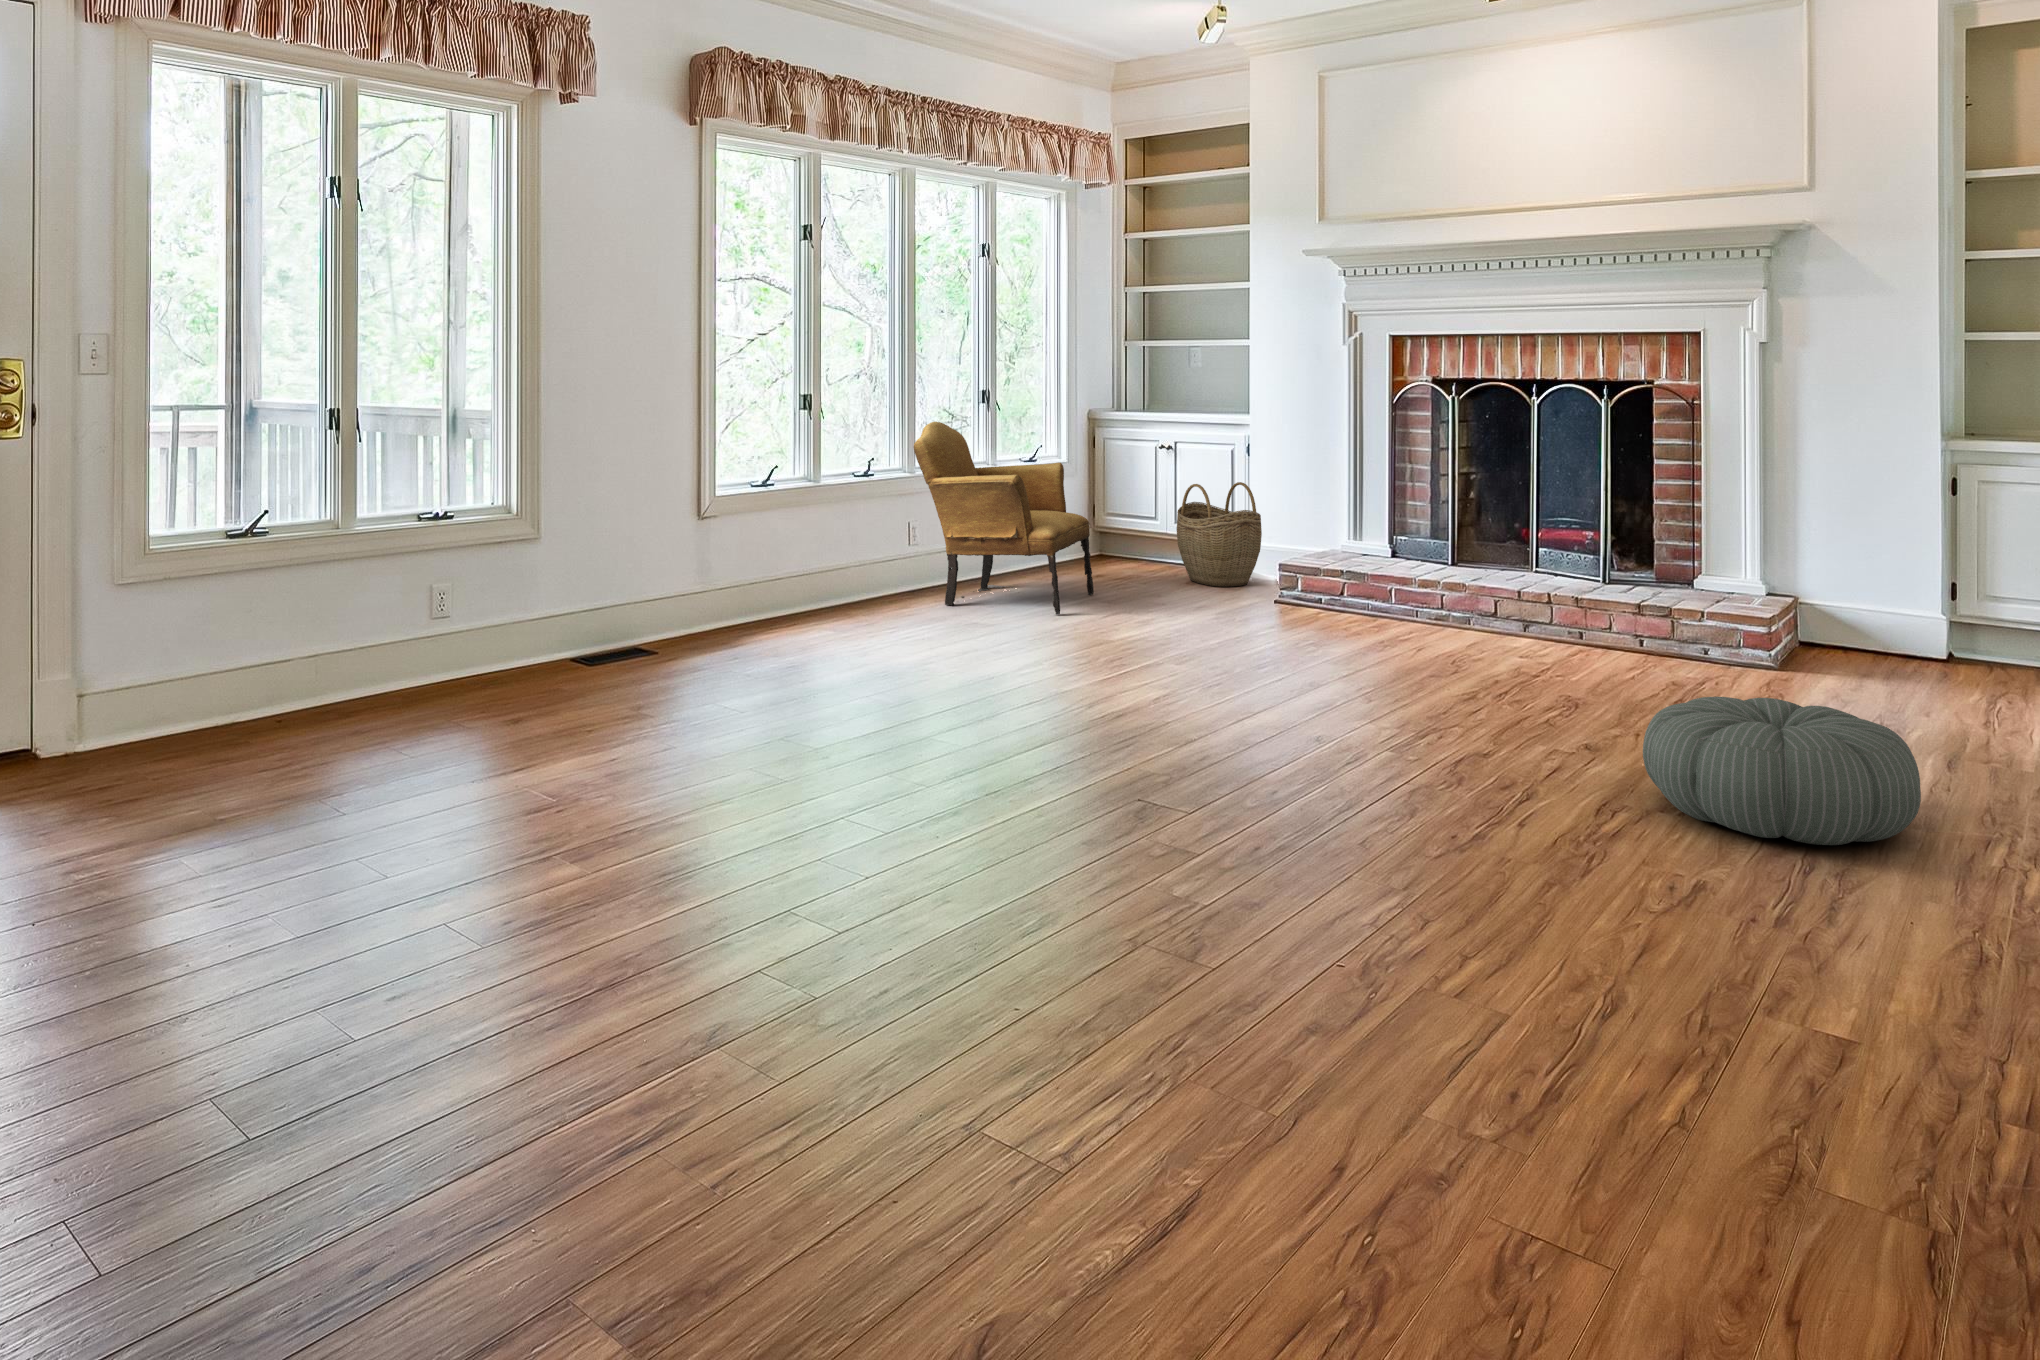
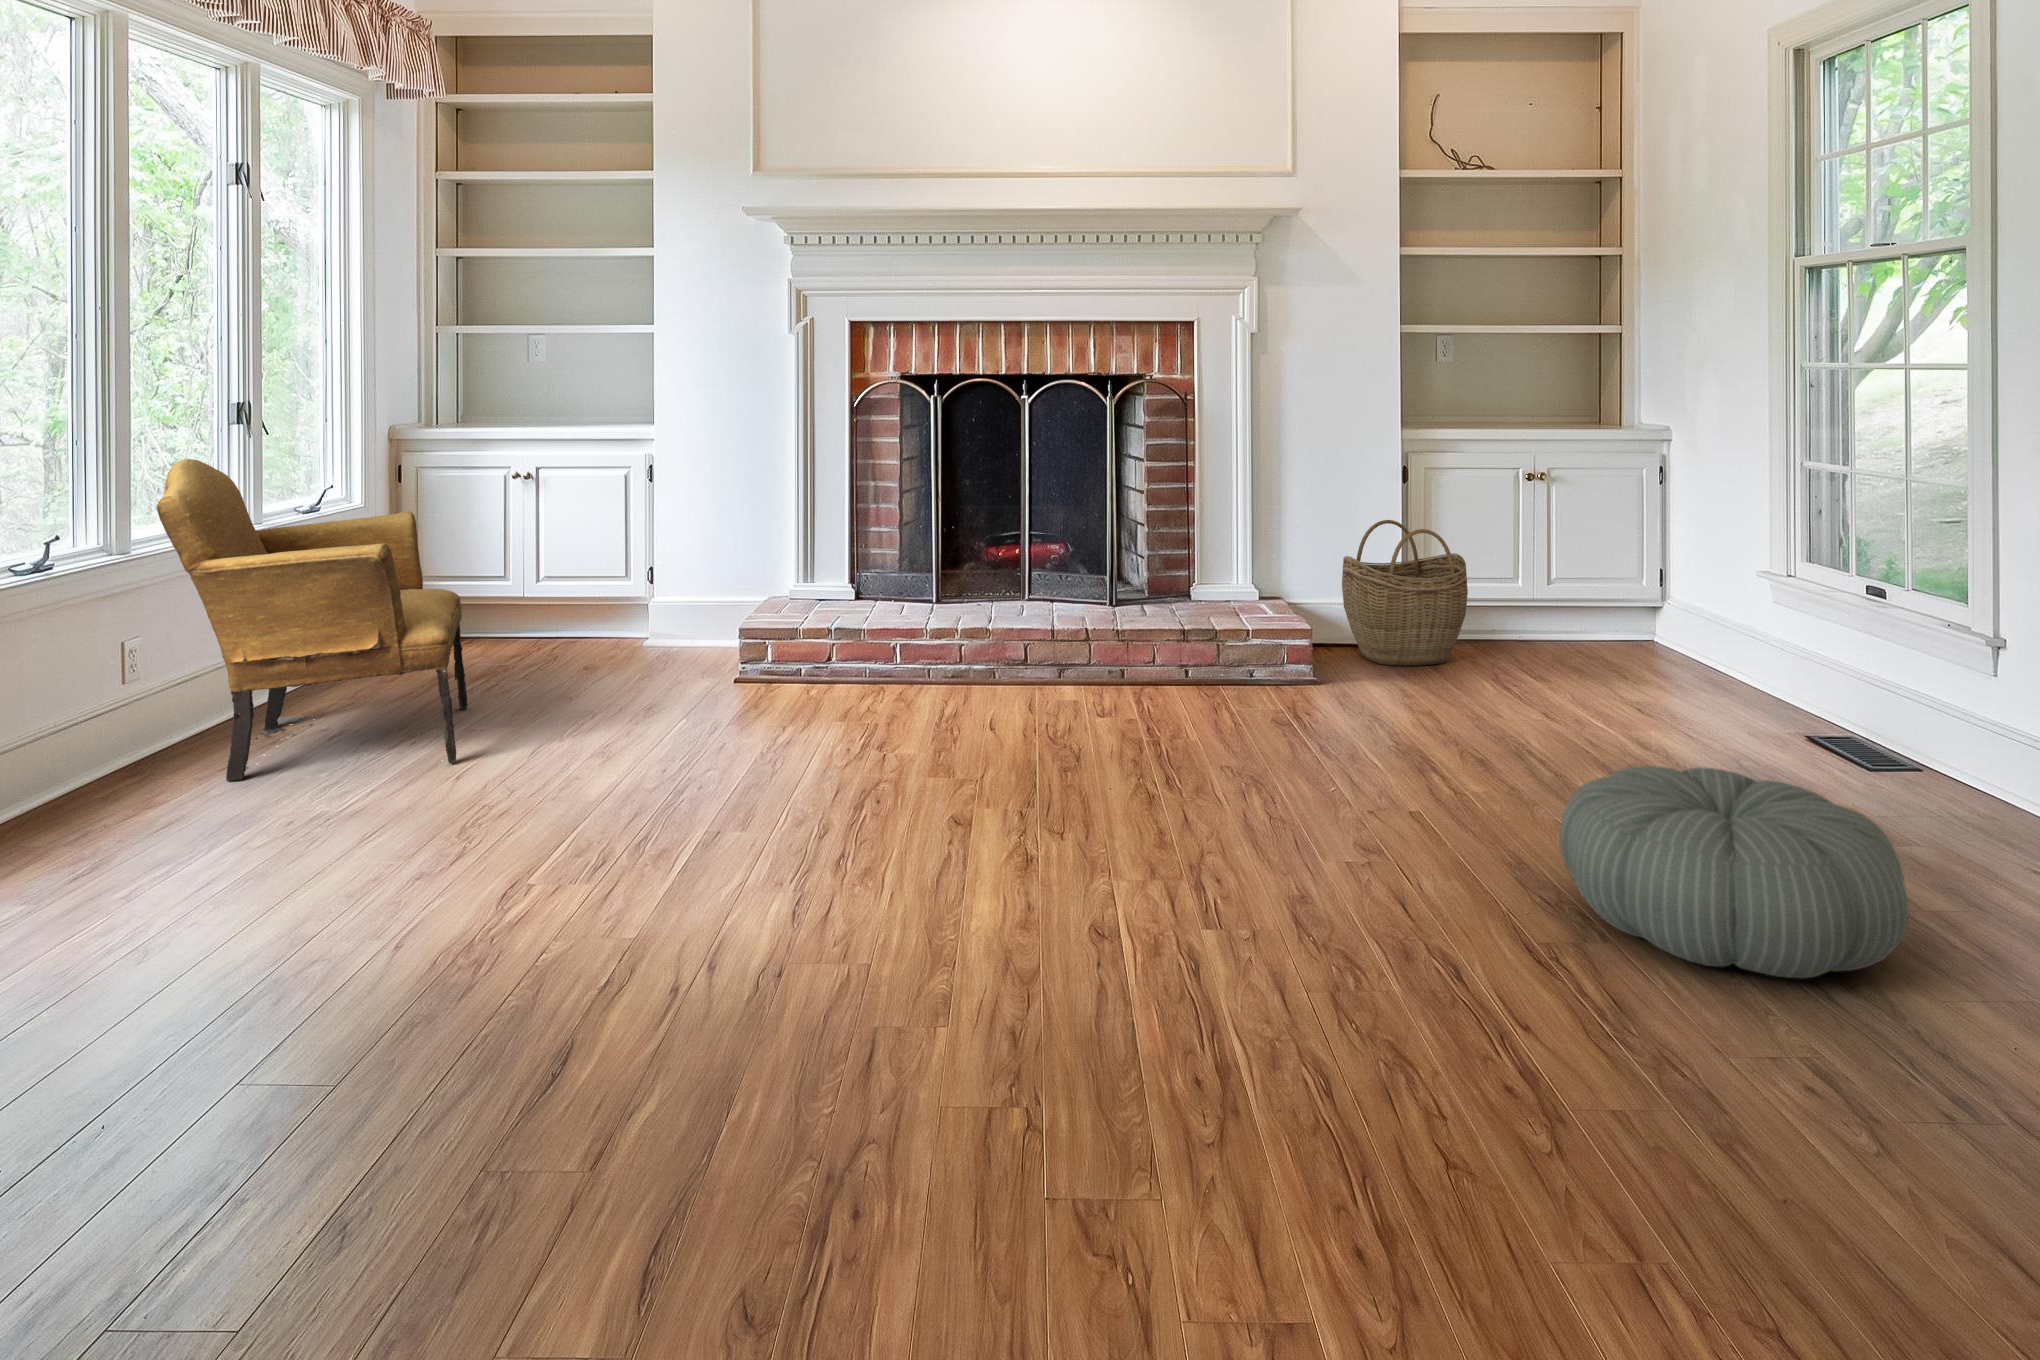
woven basket: present [1177,482,1262,587] -> present [1342,520,1468,666]

